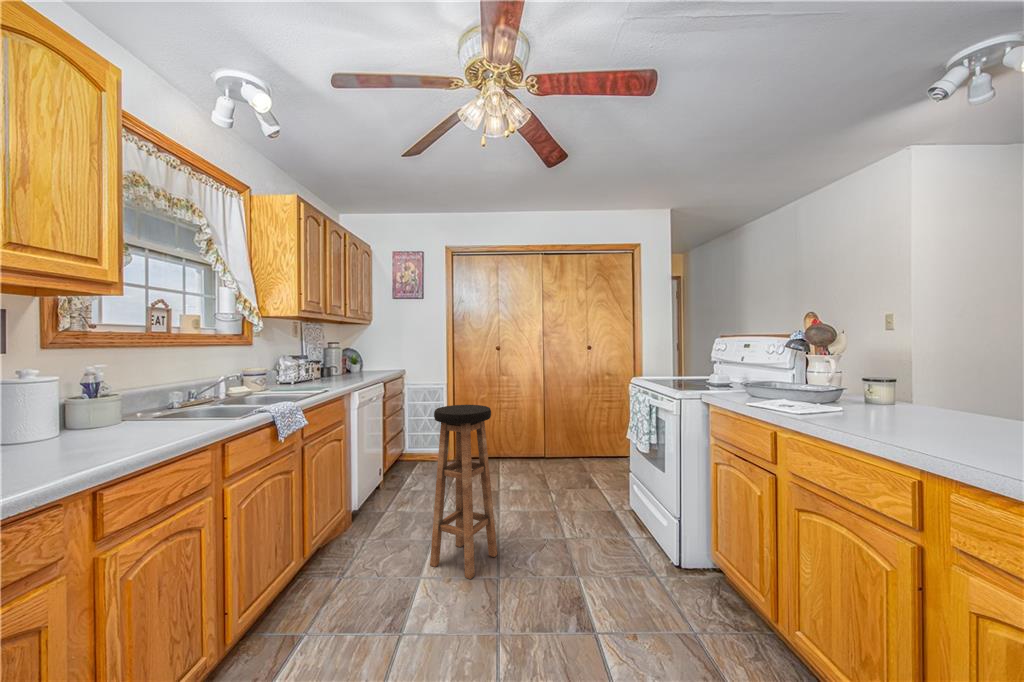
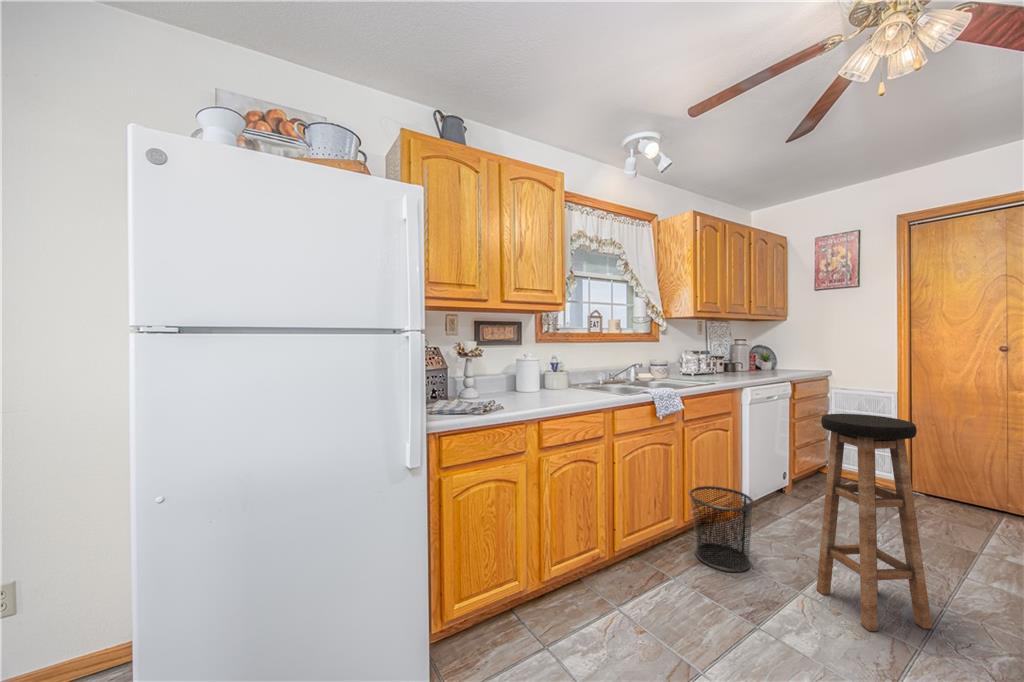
waste bin: none [313,501,380,595] -> present [689,486,755,572]

